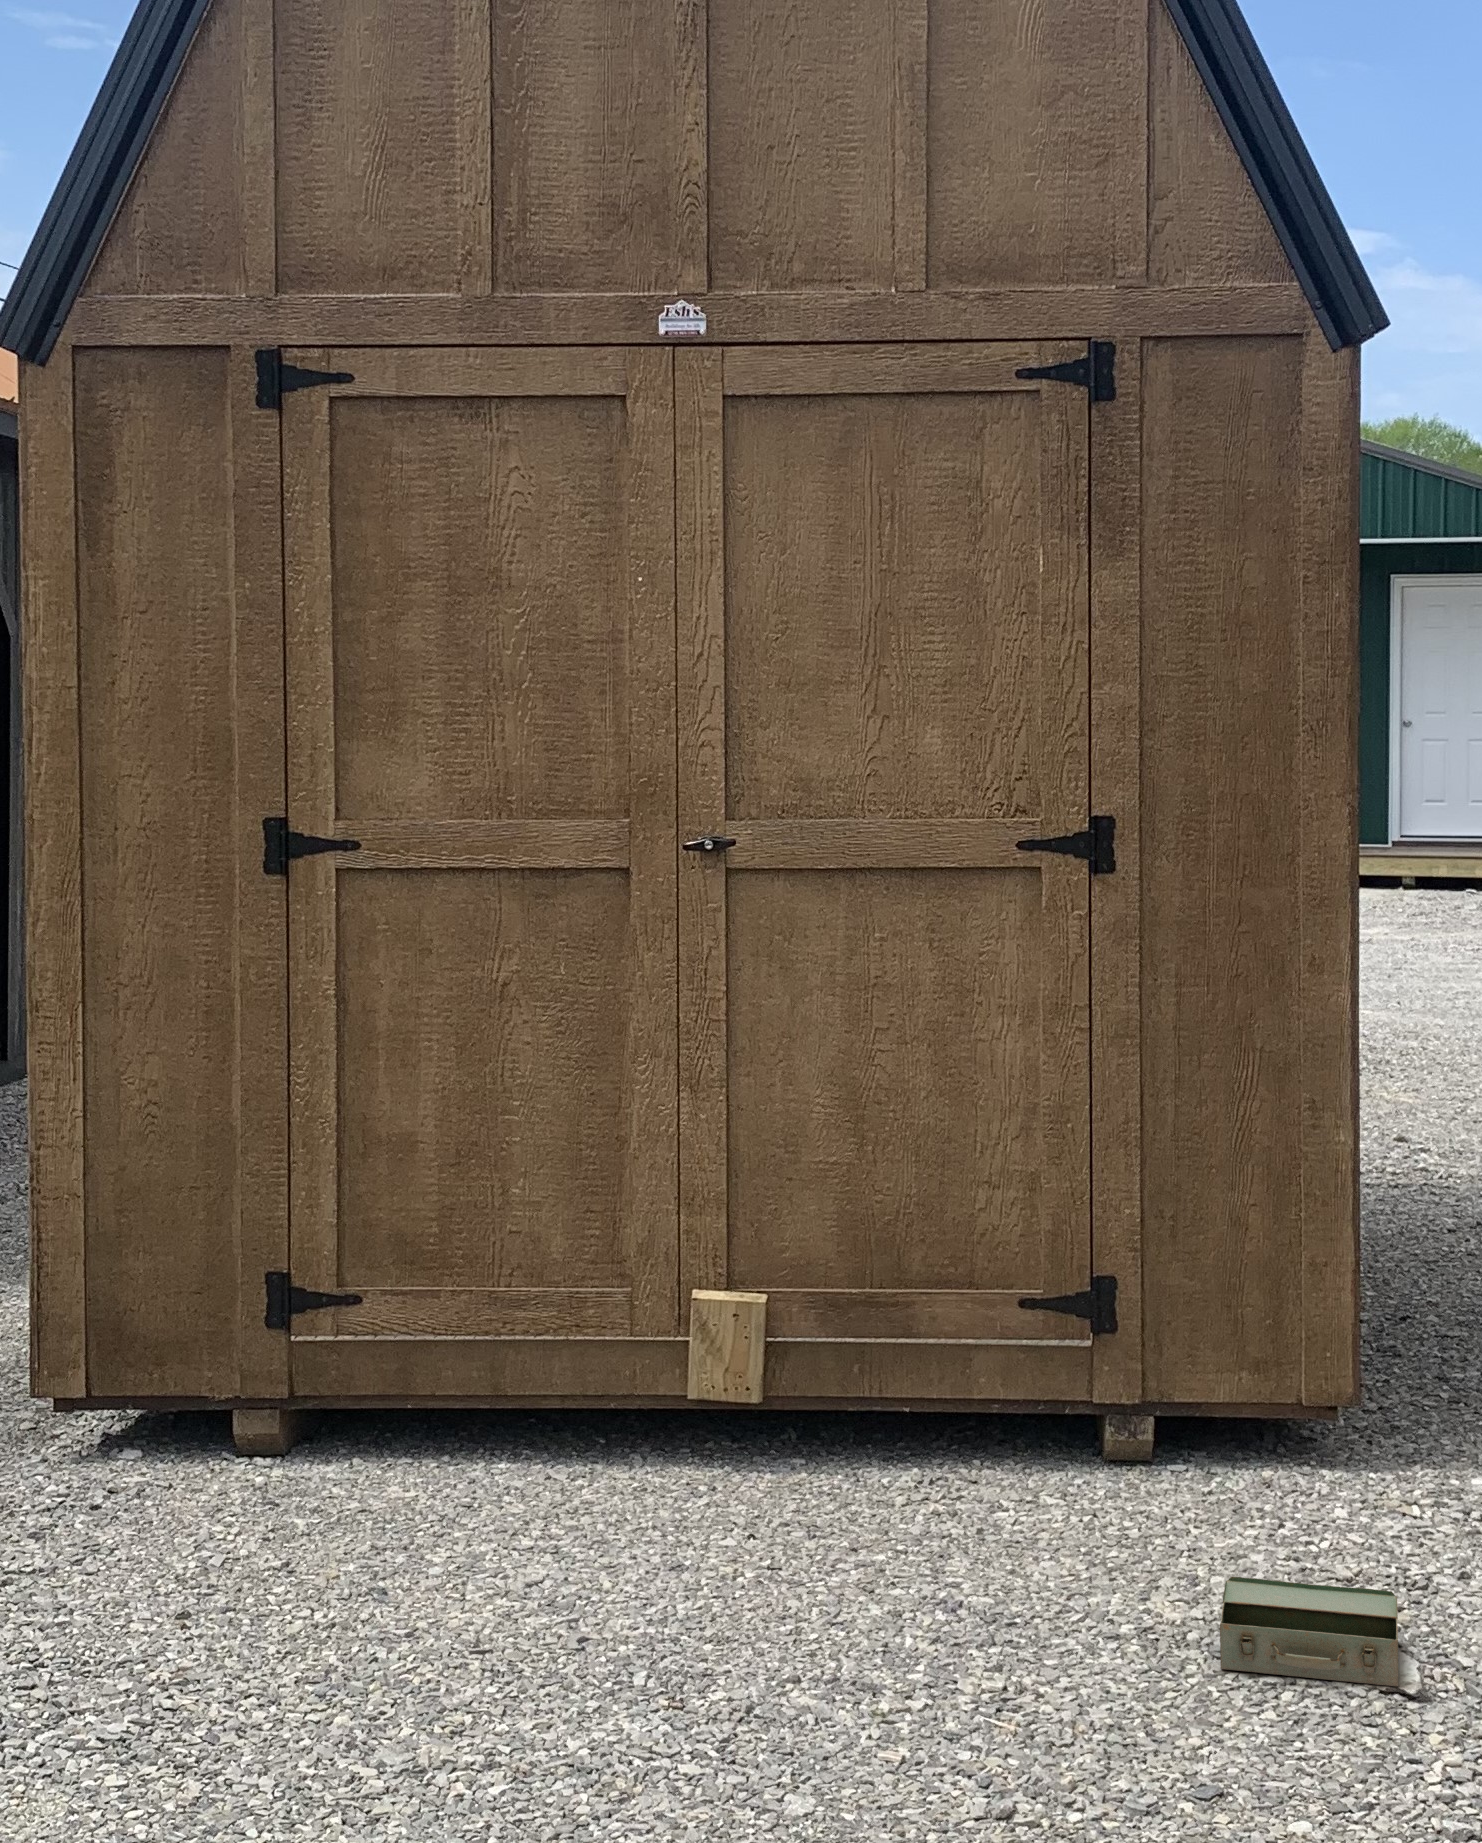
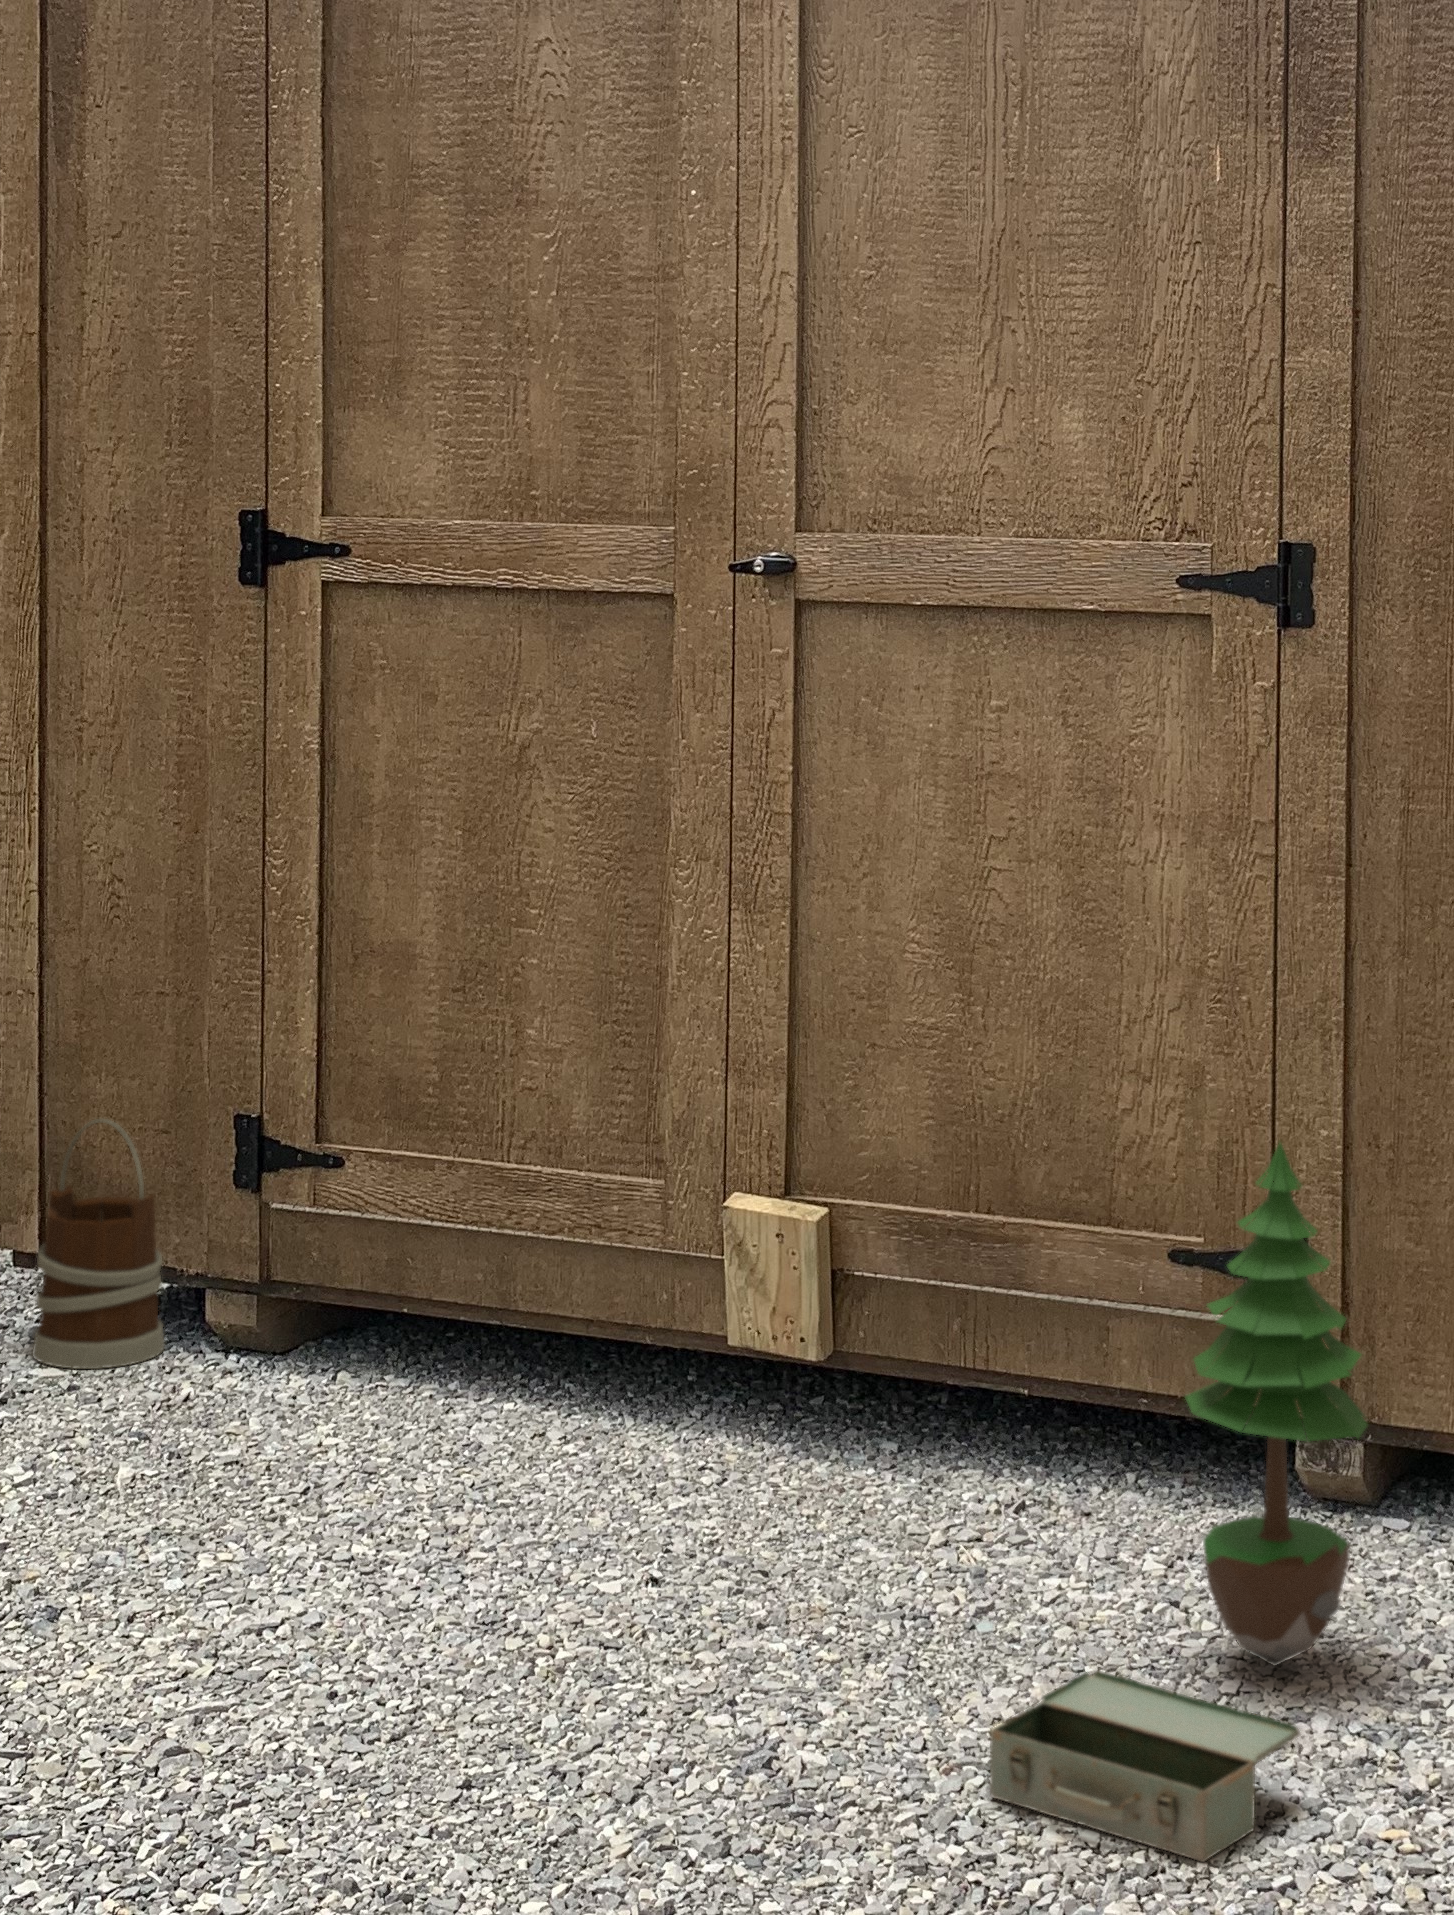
potted tree: none [1198,1212,1325,1562] -> present [1185,1143,1367,1666]
wooden bucket: none [119,1286,220,1479] -> present [32,1119,165,1369]

